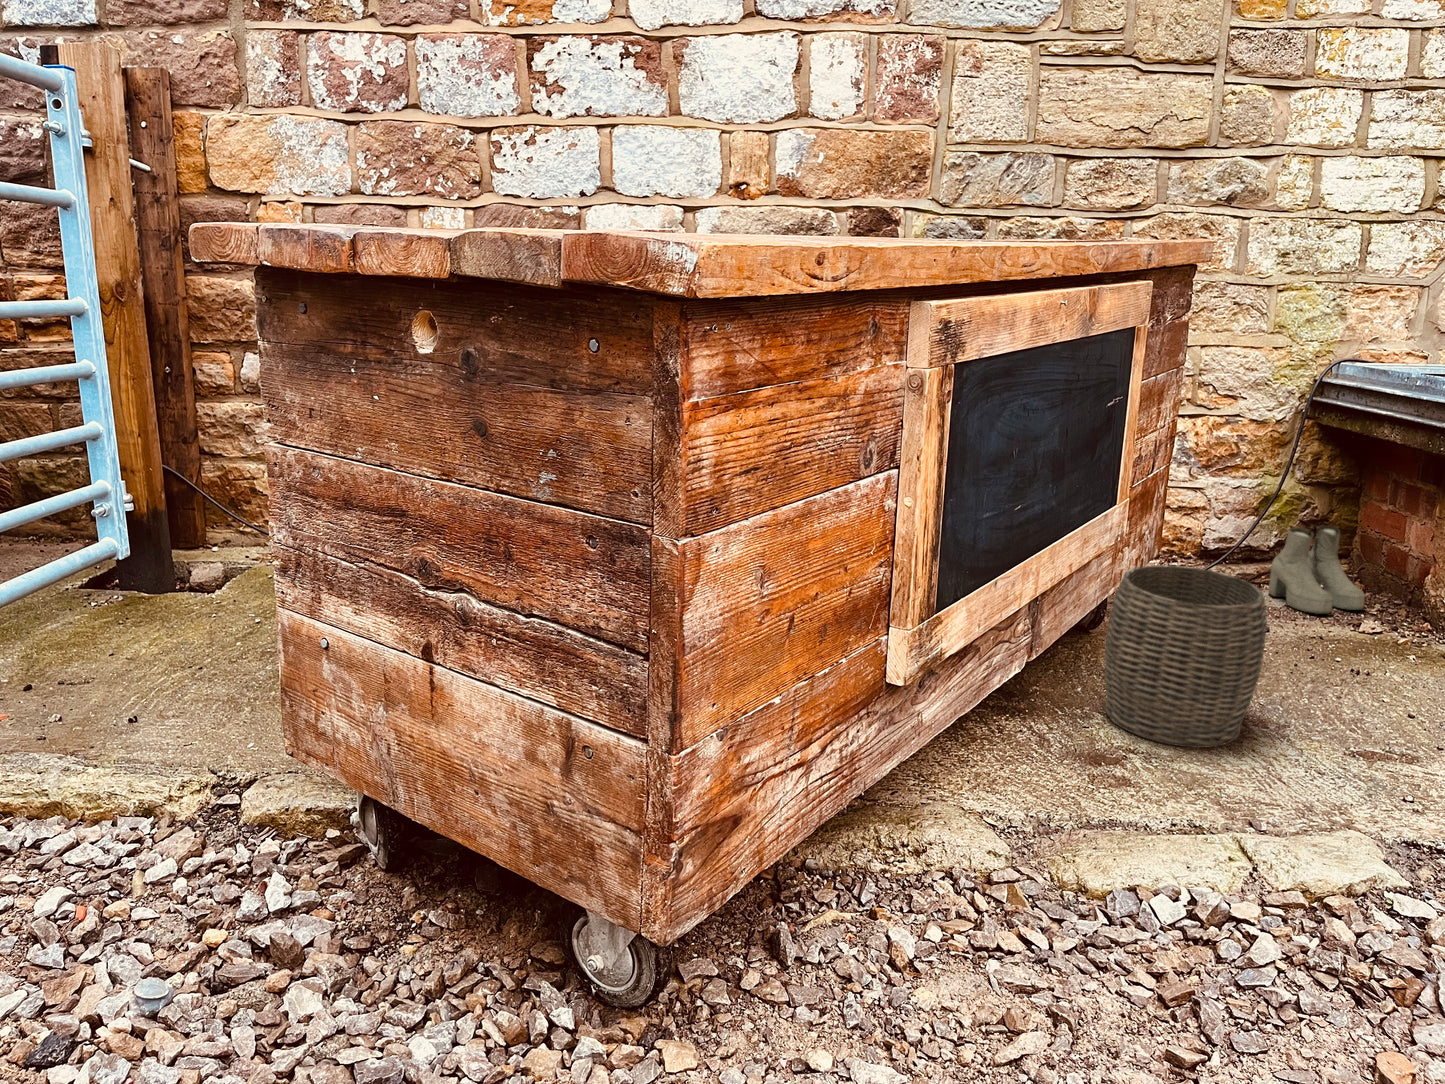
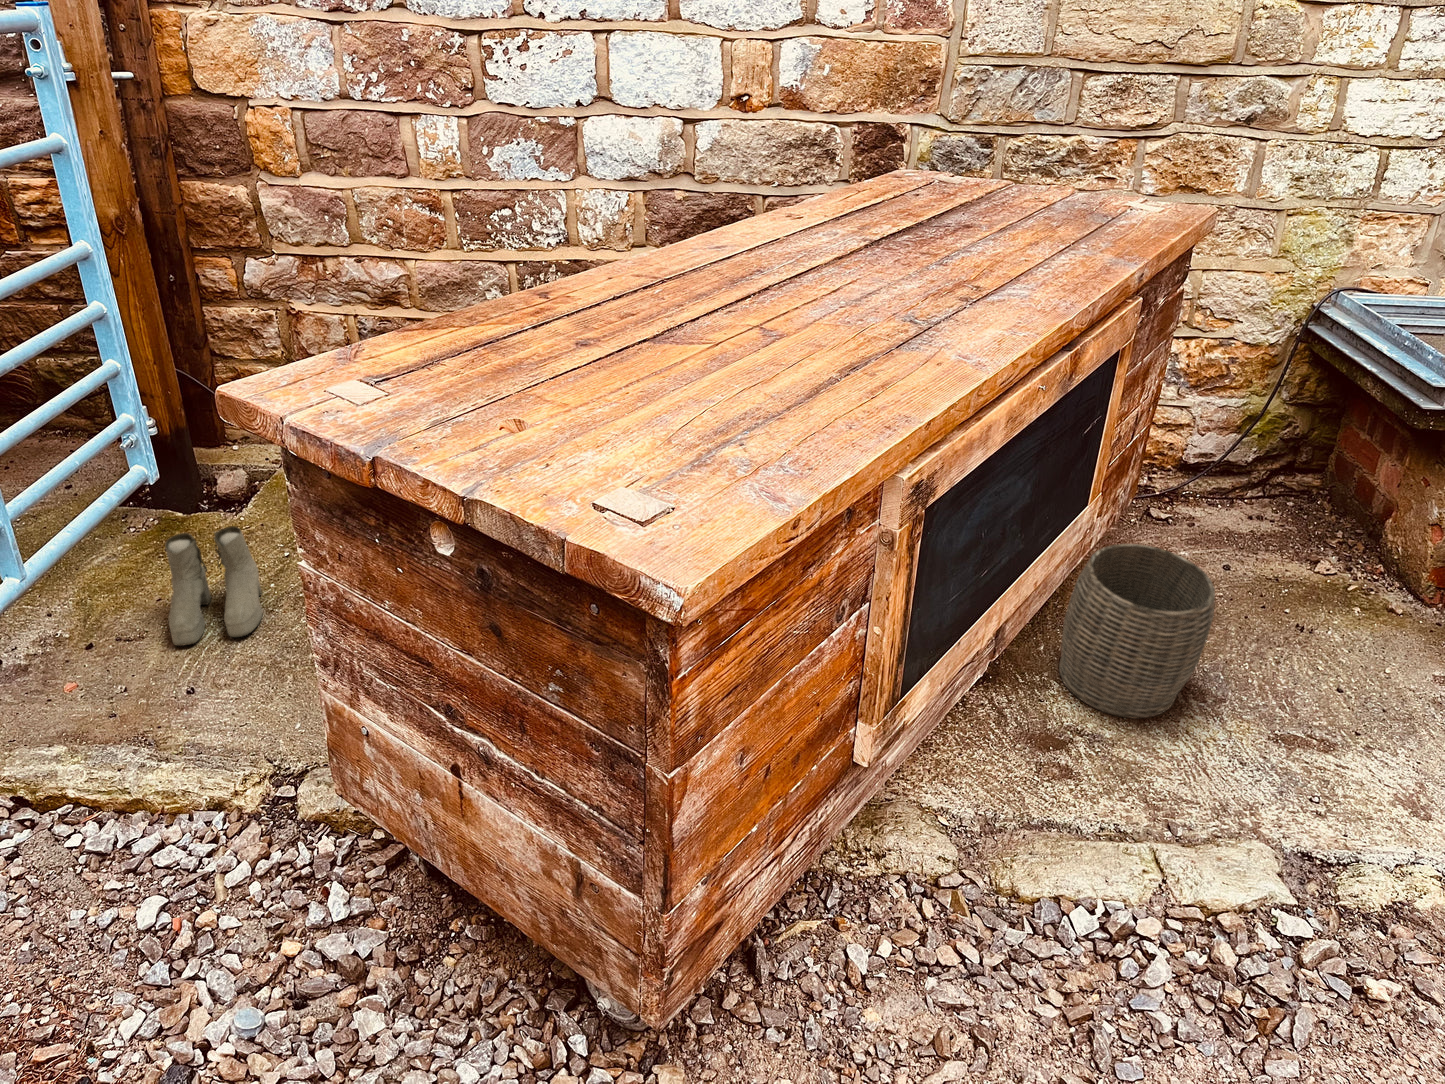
boots: present [1269,526,1365,614] -> present [165,526,263,646]

